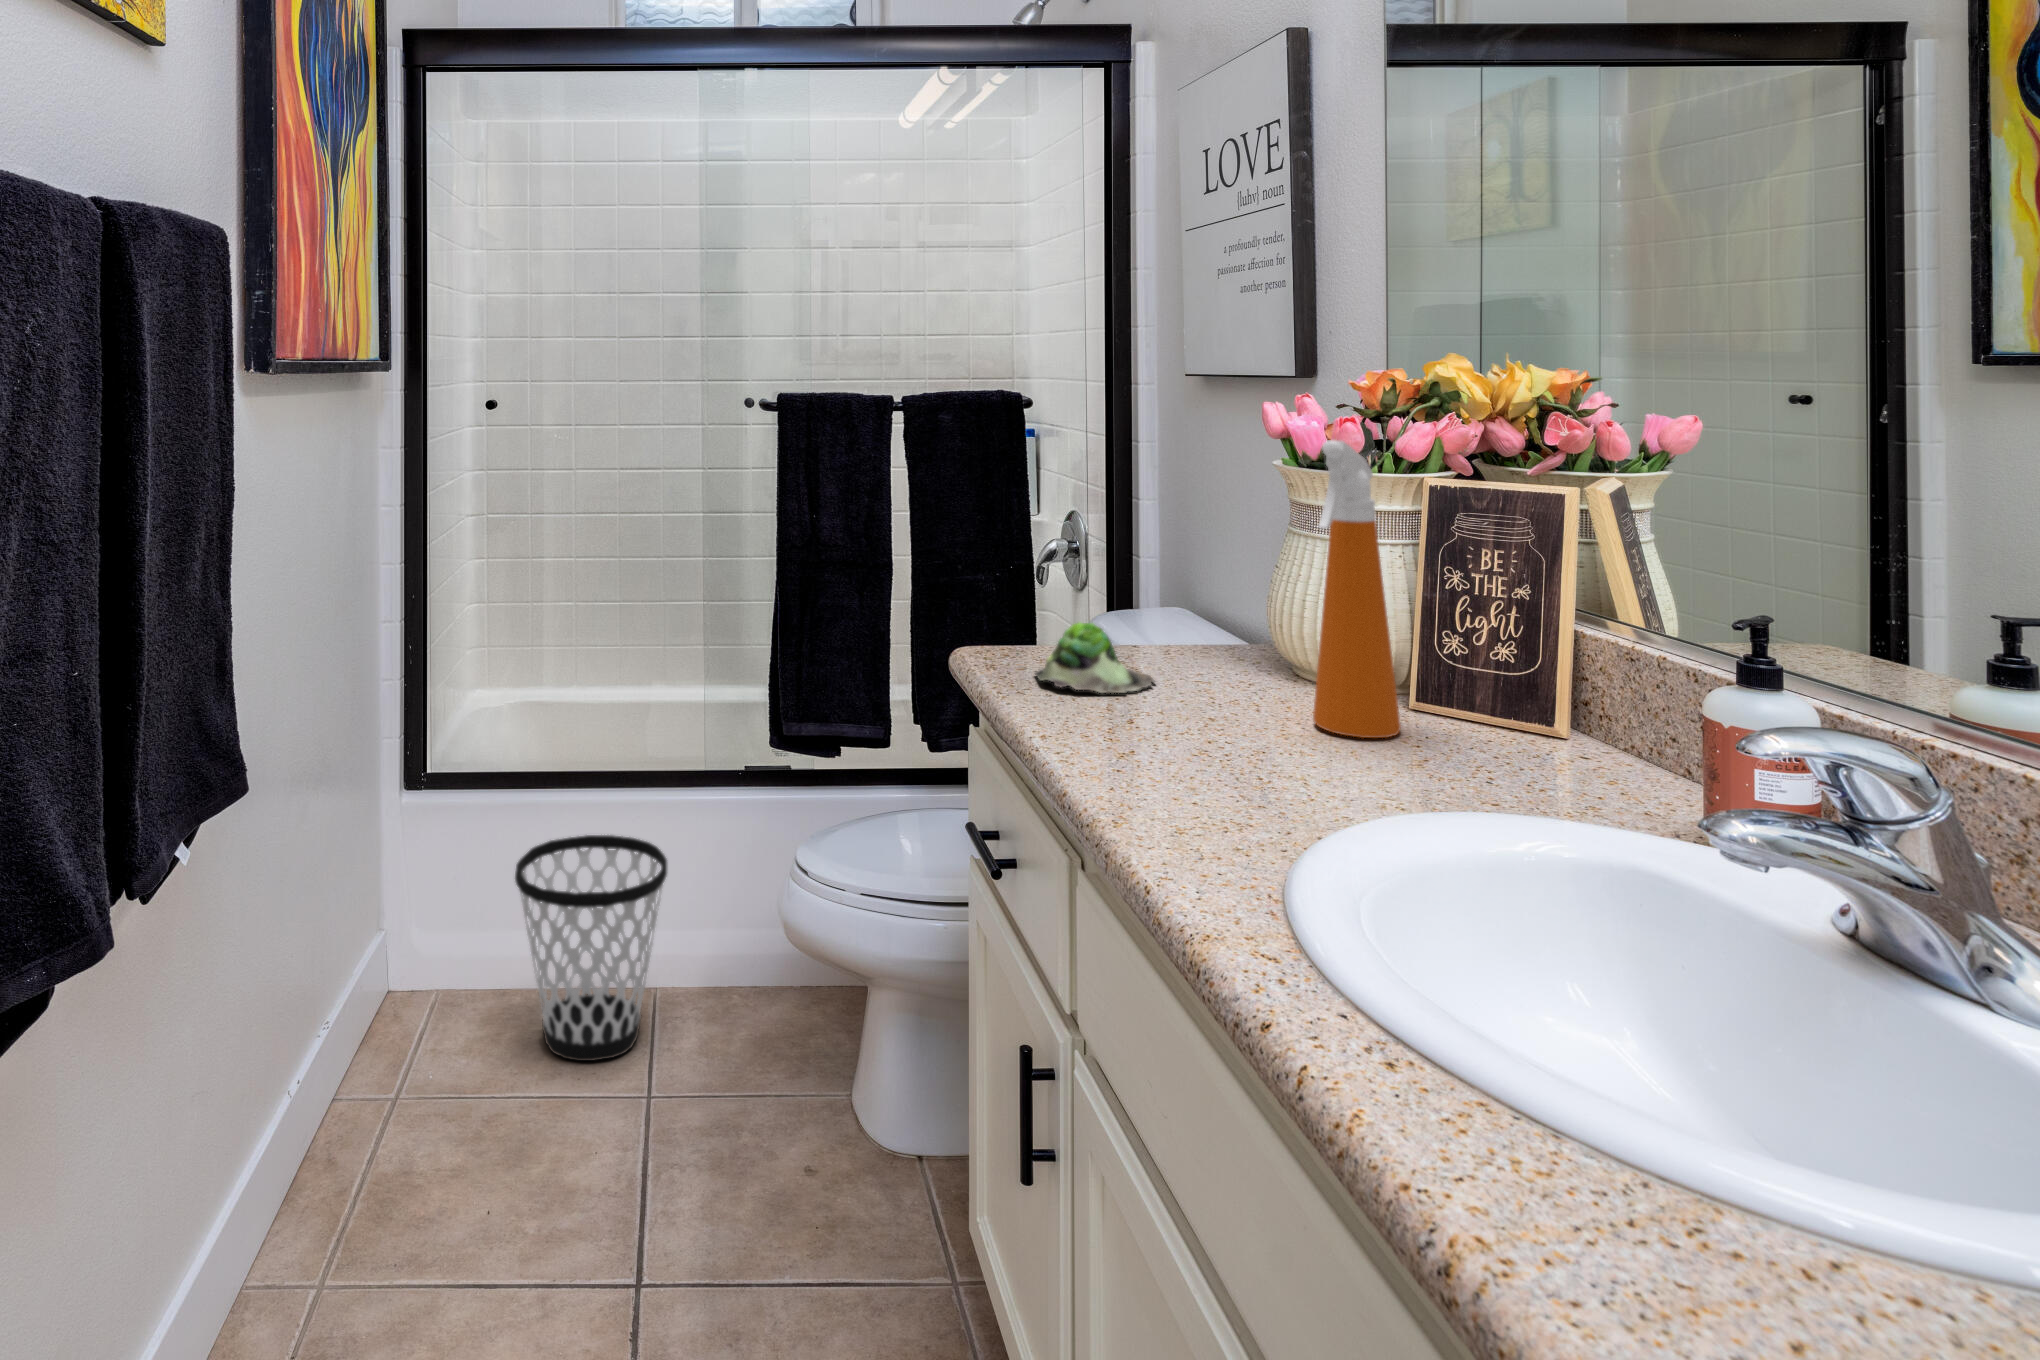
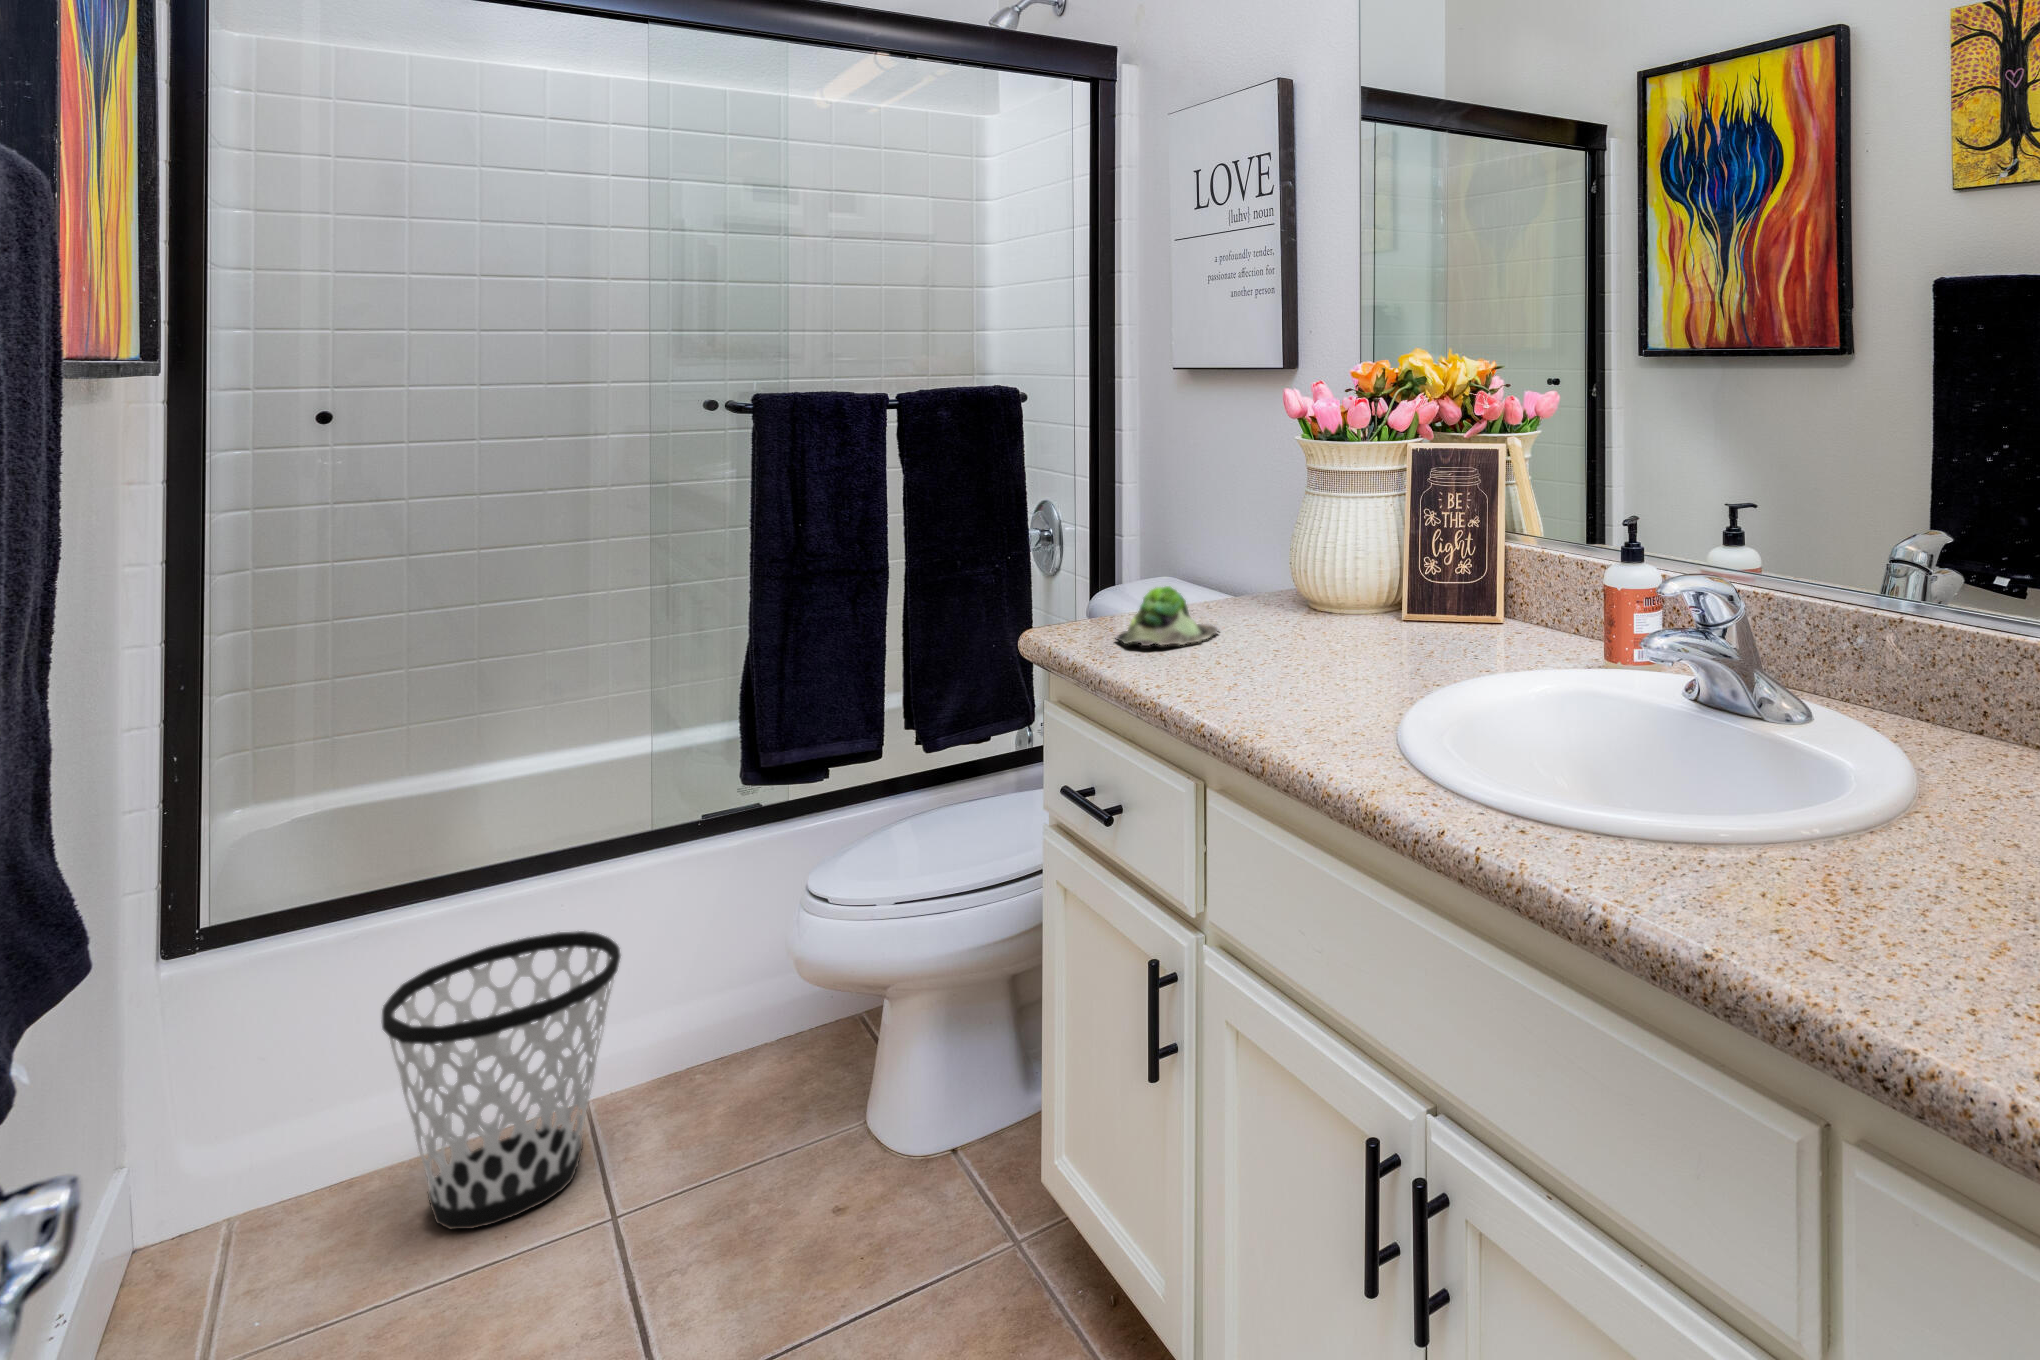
spray bottle: present [1313,440,1401,738] -> none [1350,417,1409,642]

